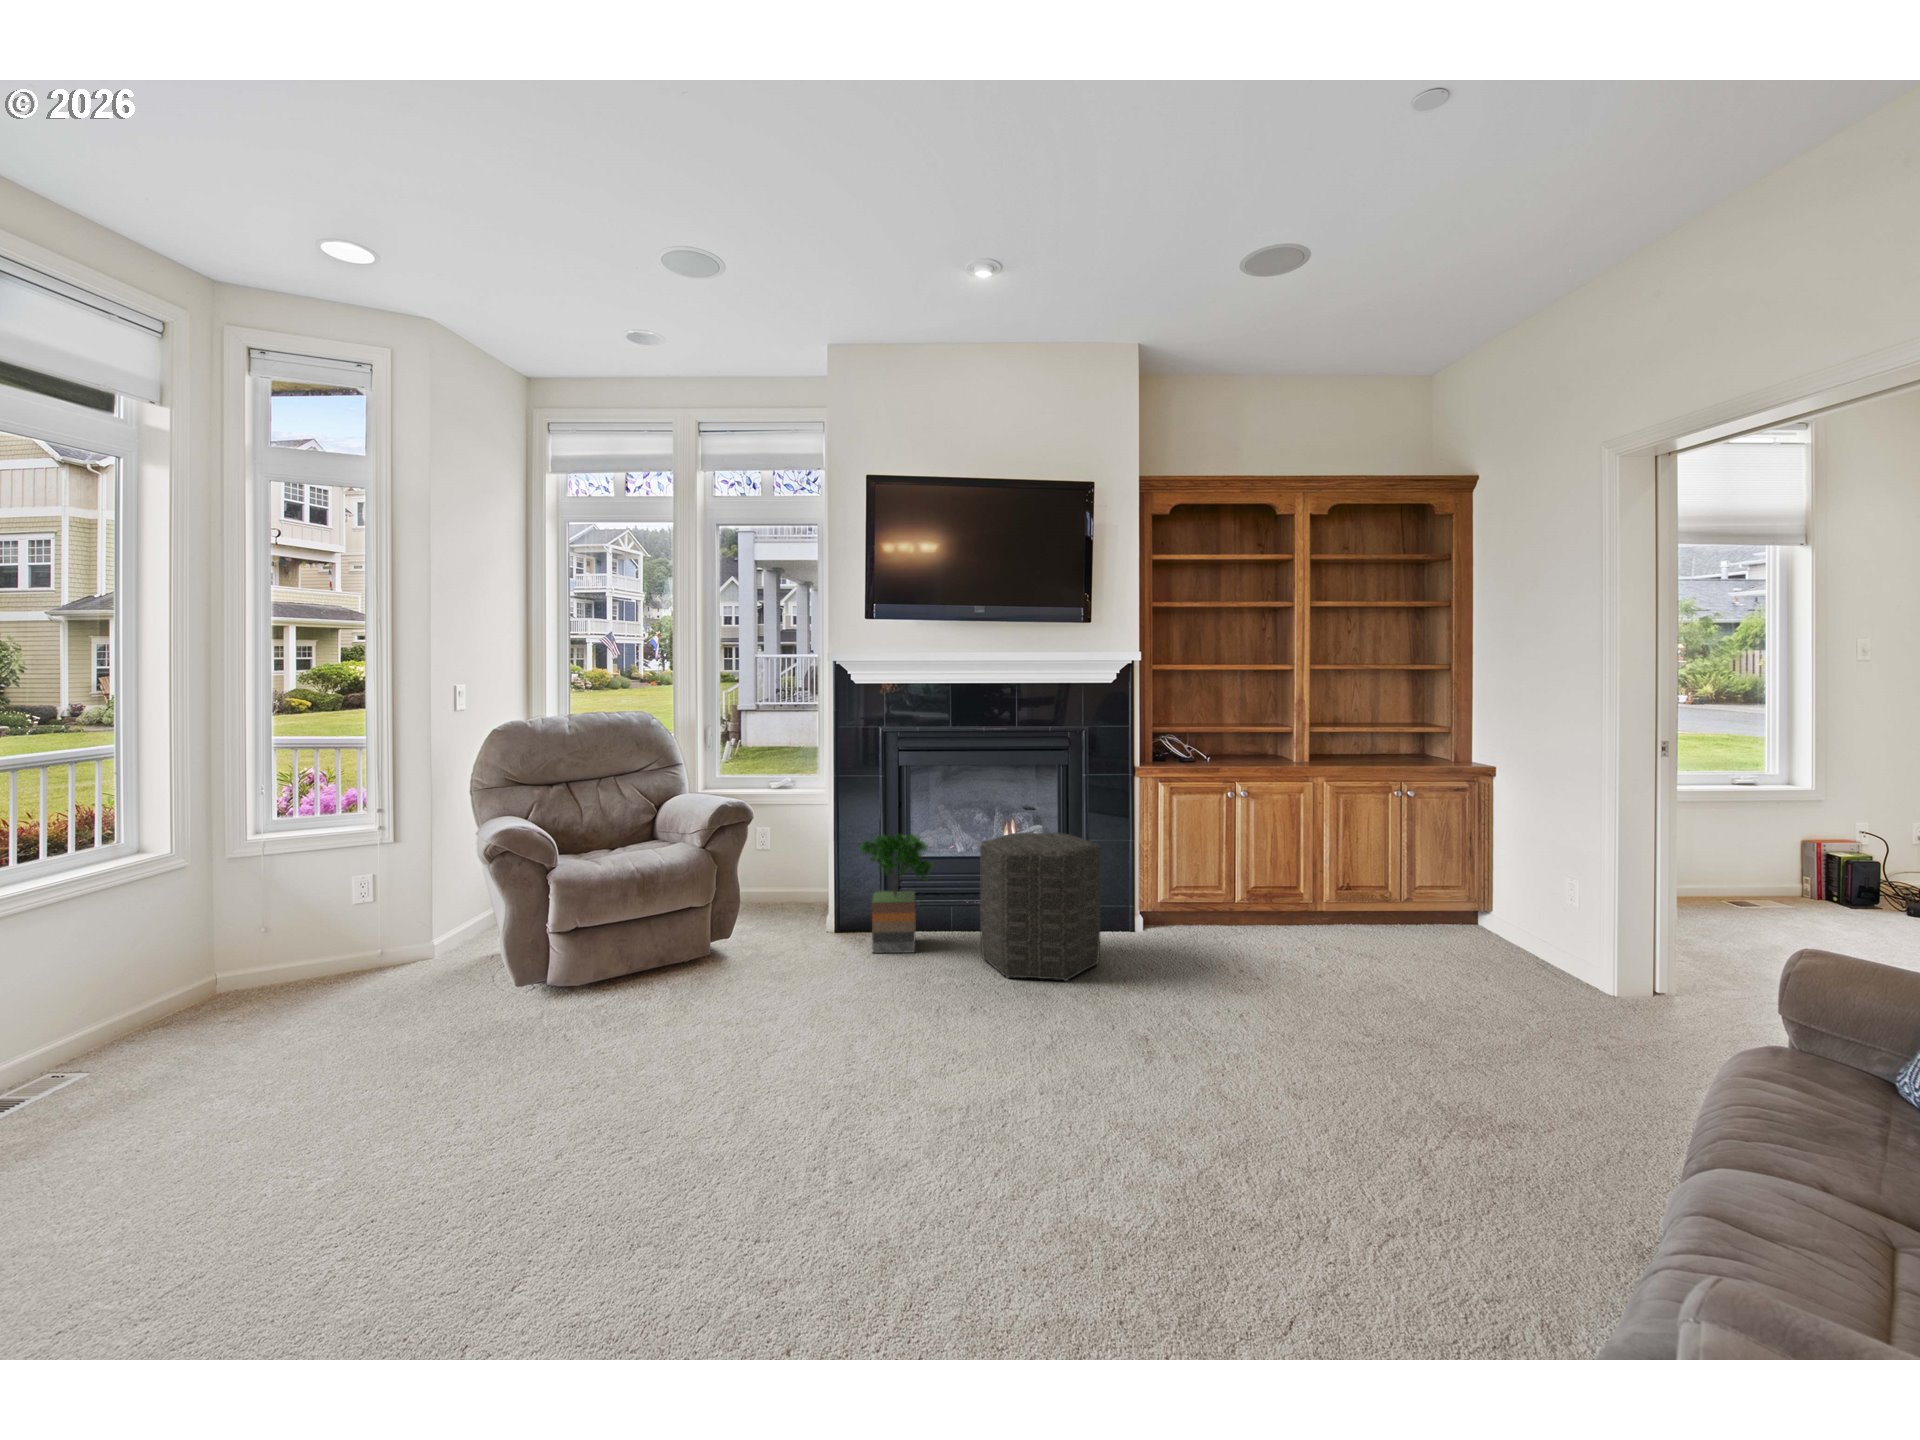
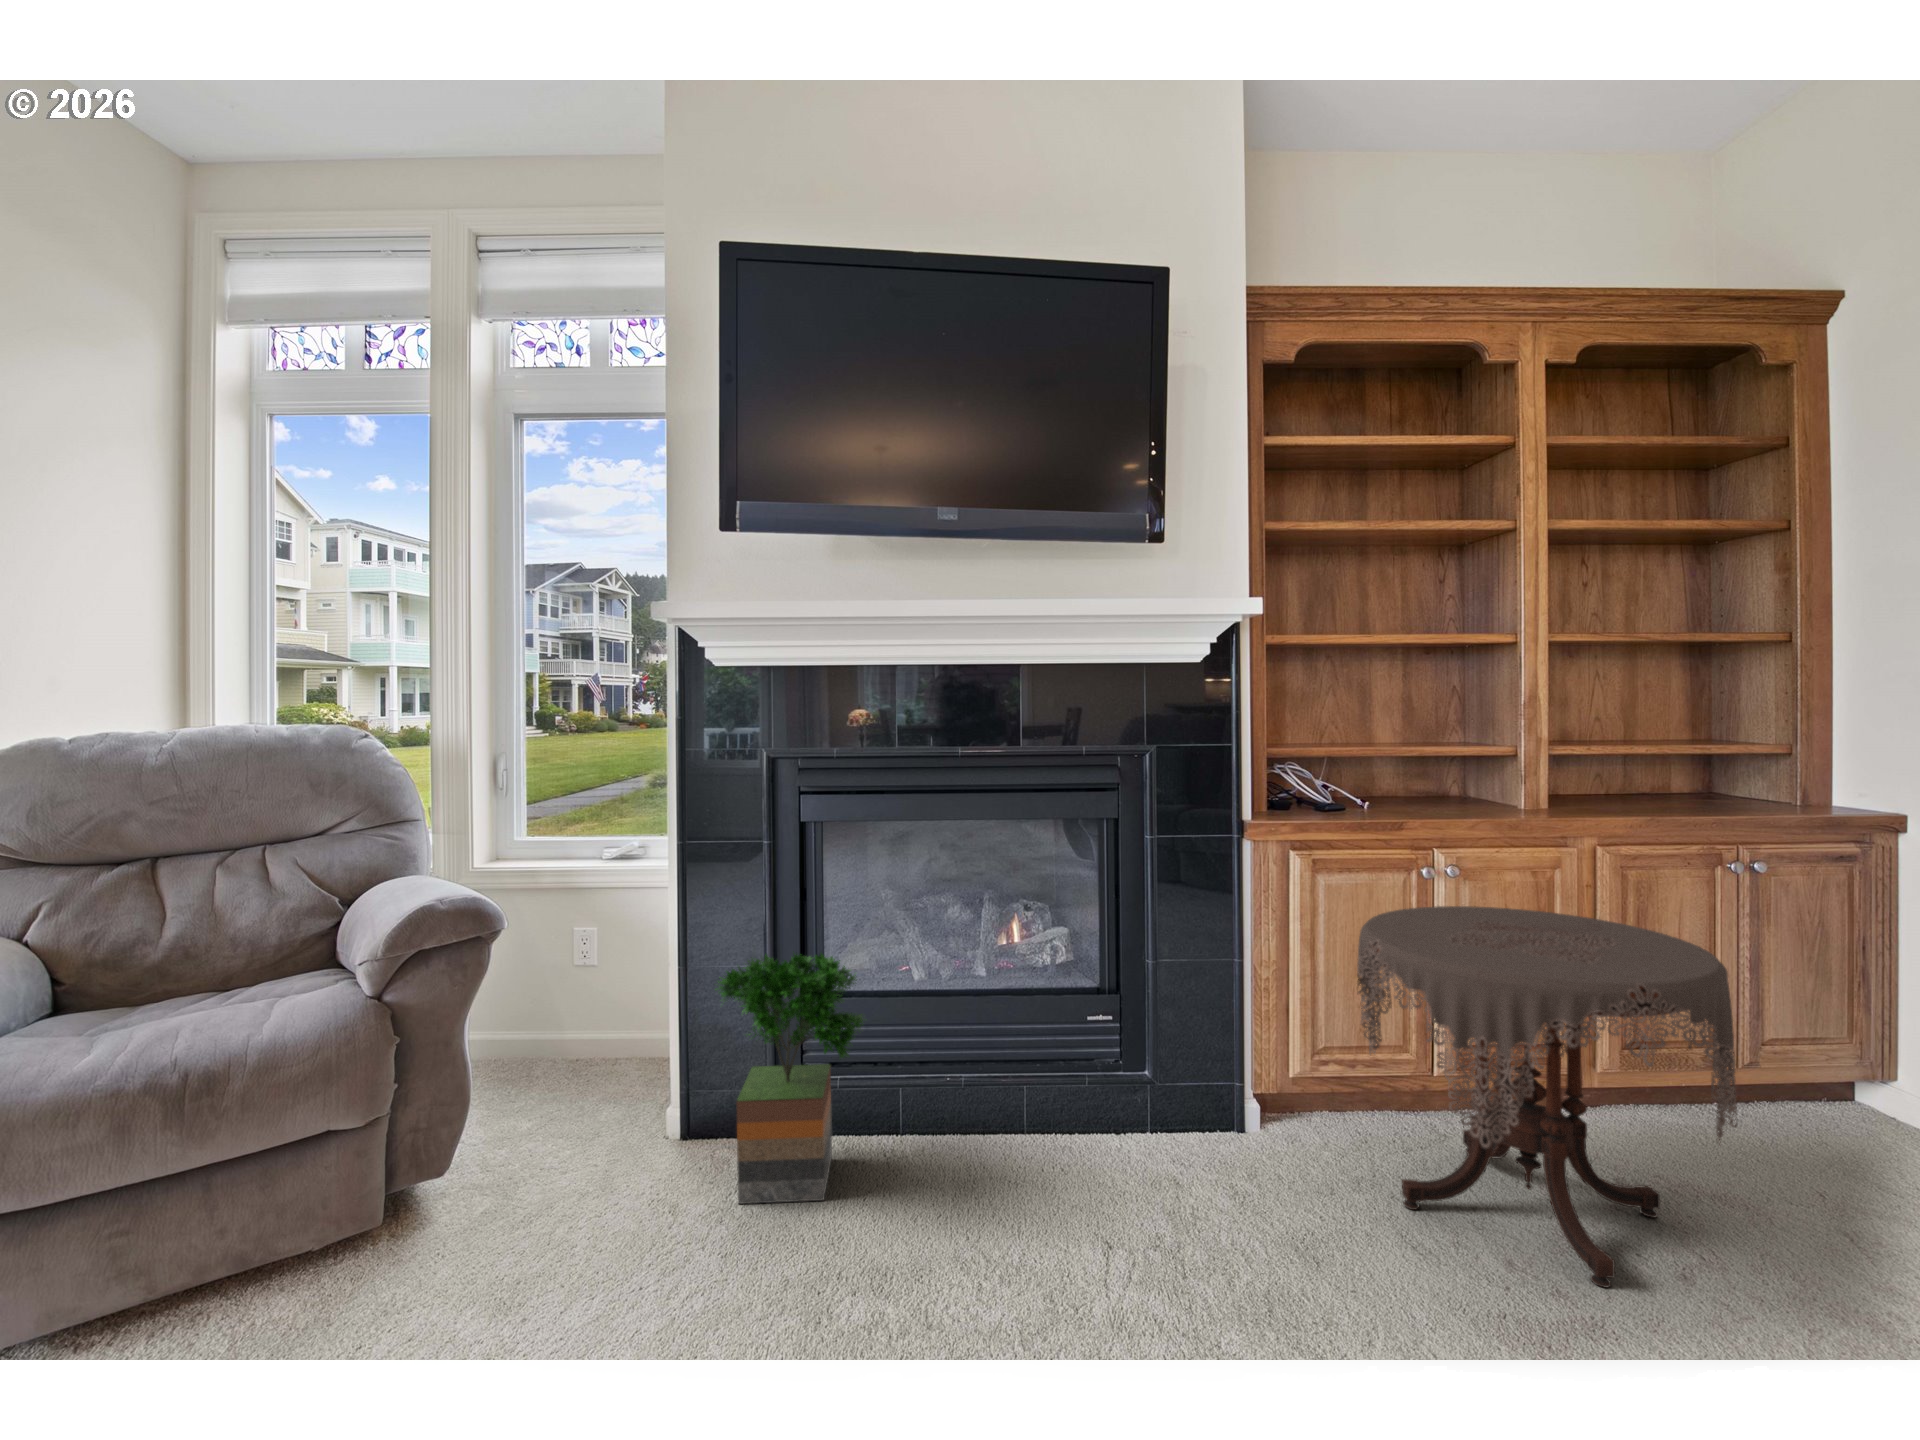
side table: none [1185,812,1349,979] -> present [1357,906,1738,1288]
ottoman: present [980,833,1100,981] -> none [953,954,1202,1302]

